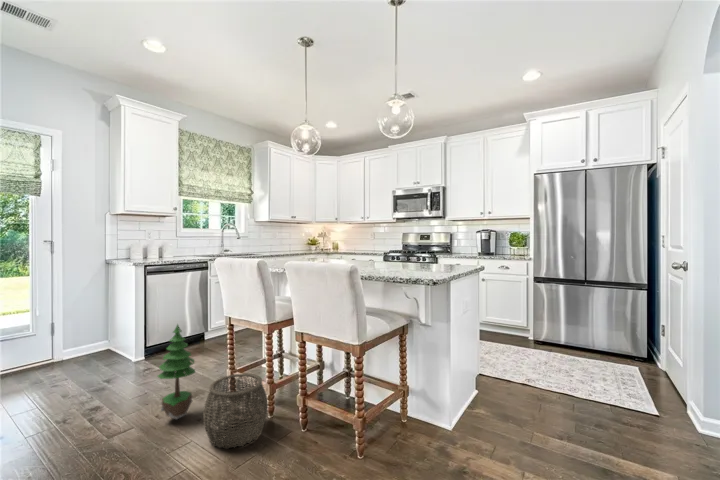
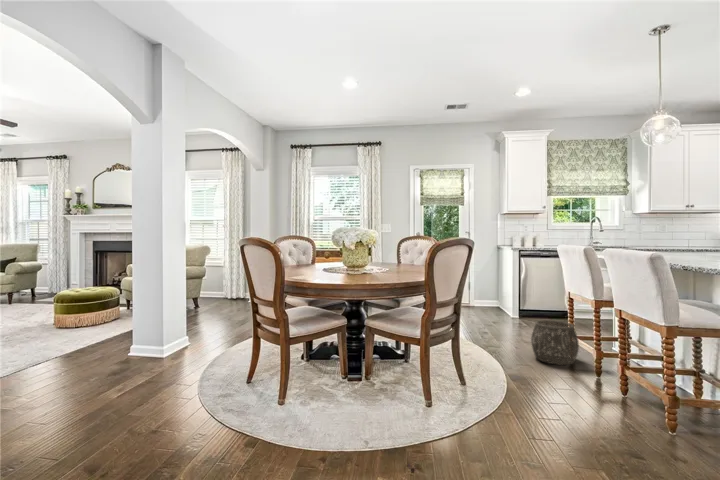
potted tree: present [158,325,195,419] -> none [510,281,535,345]

